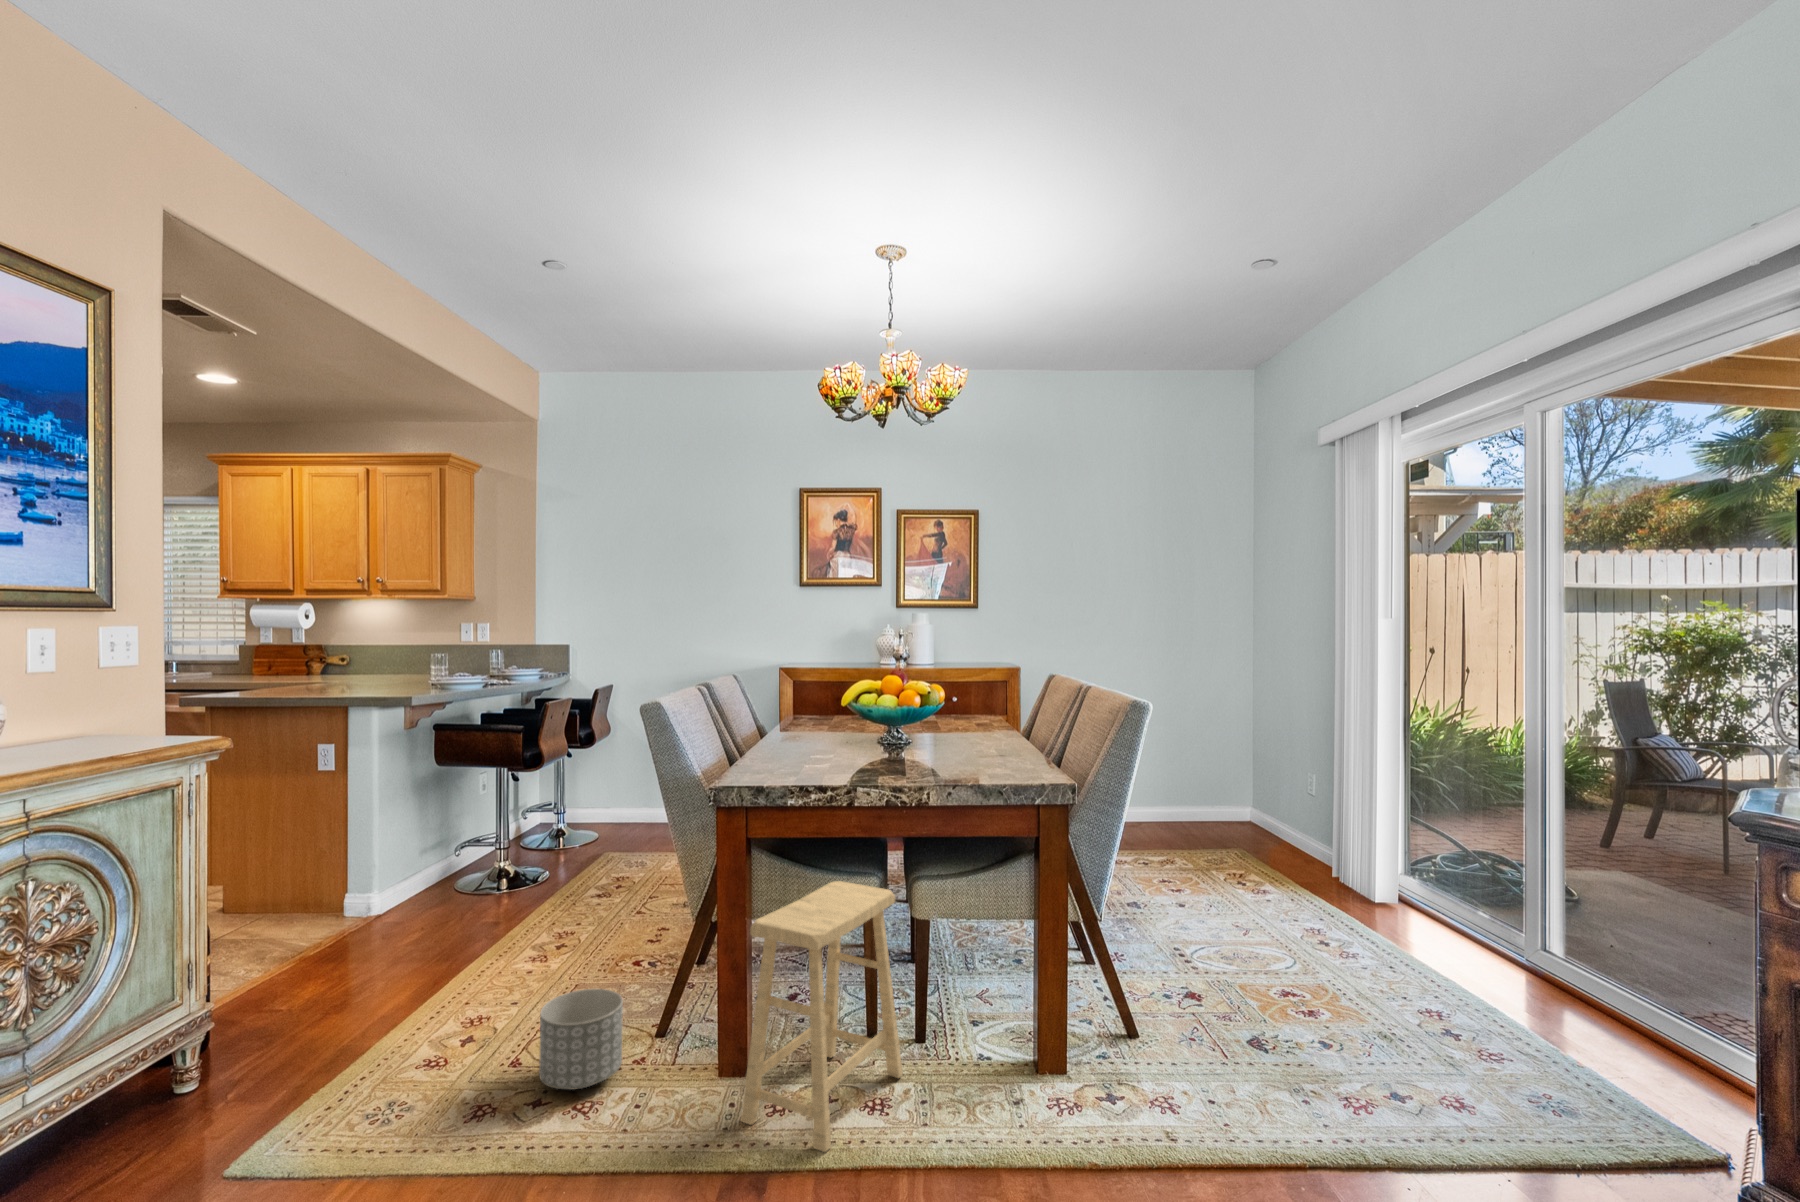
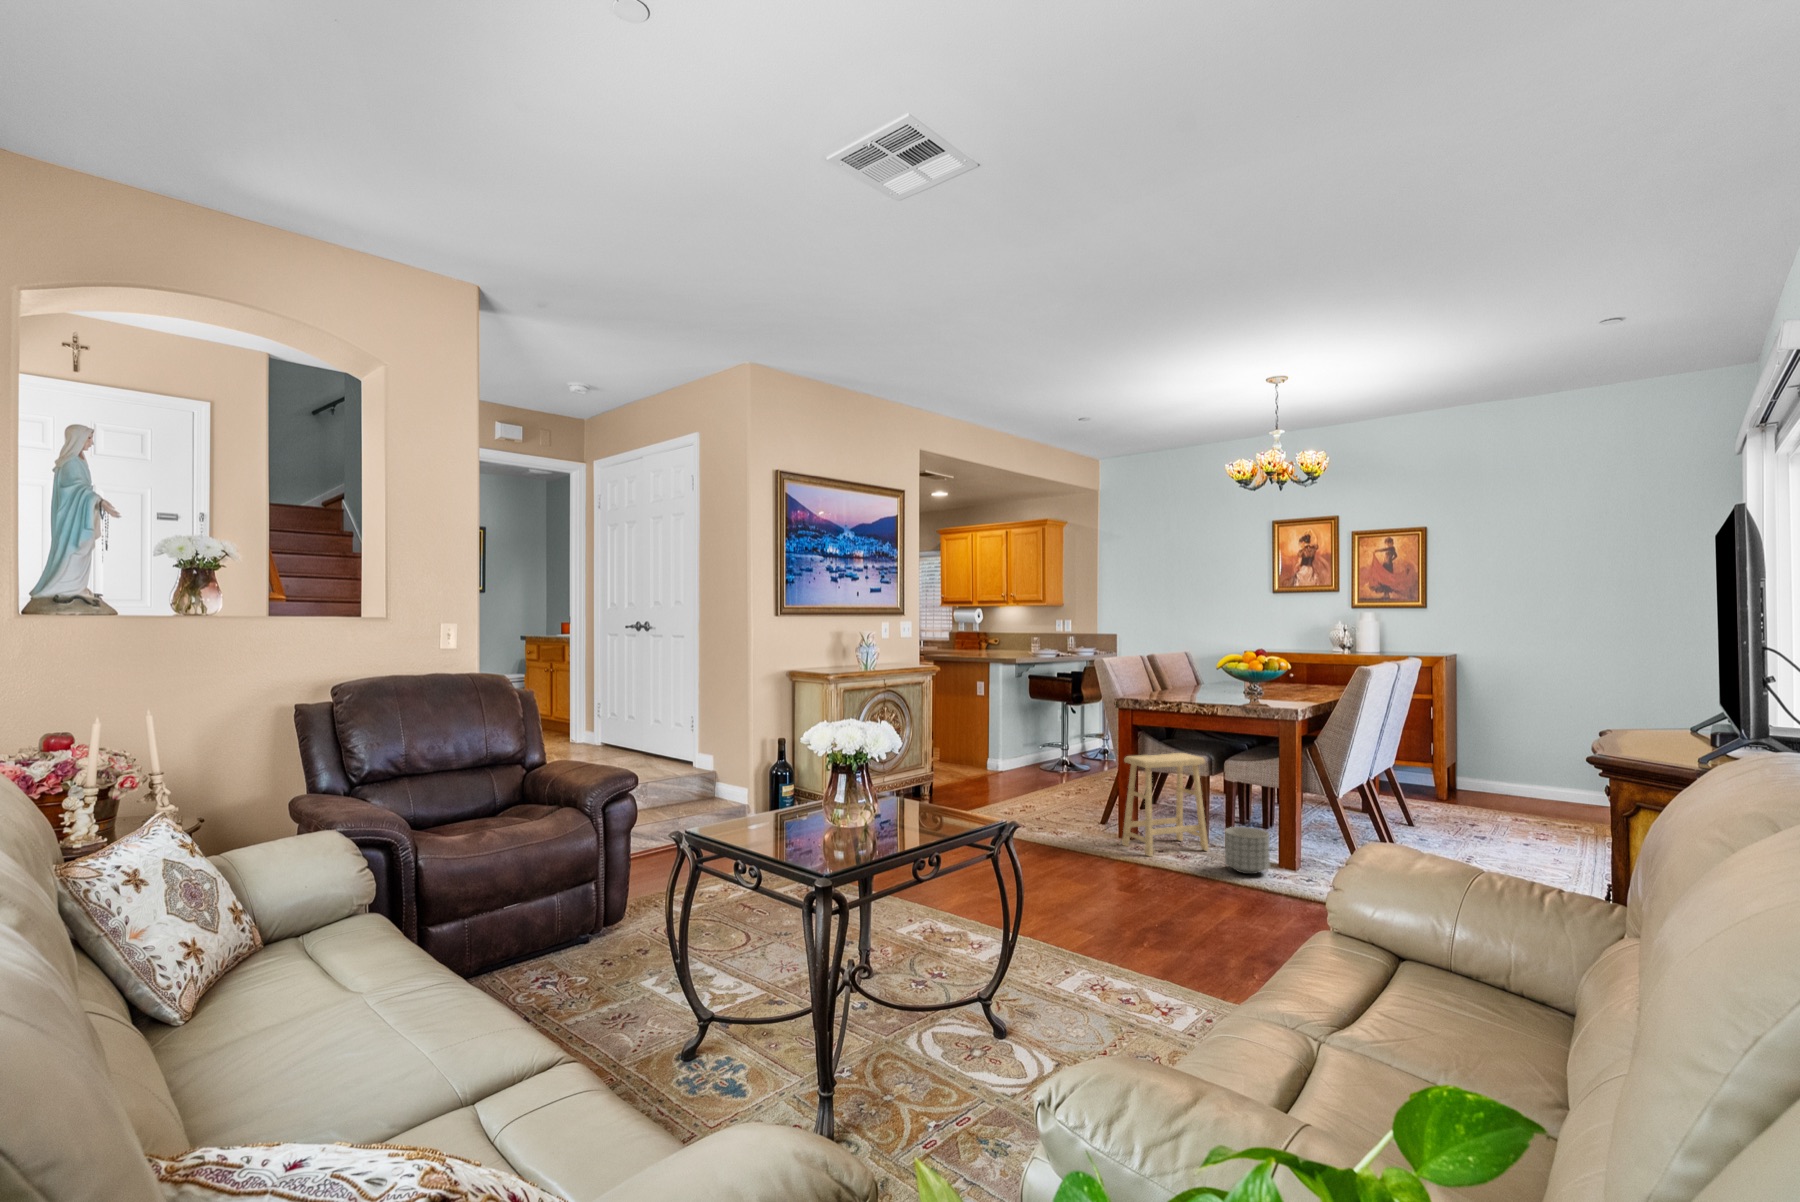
planter: present [539,989,623,1090] -> present [1225,827,1270,874]

